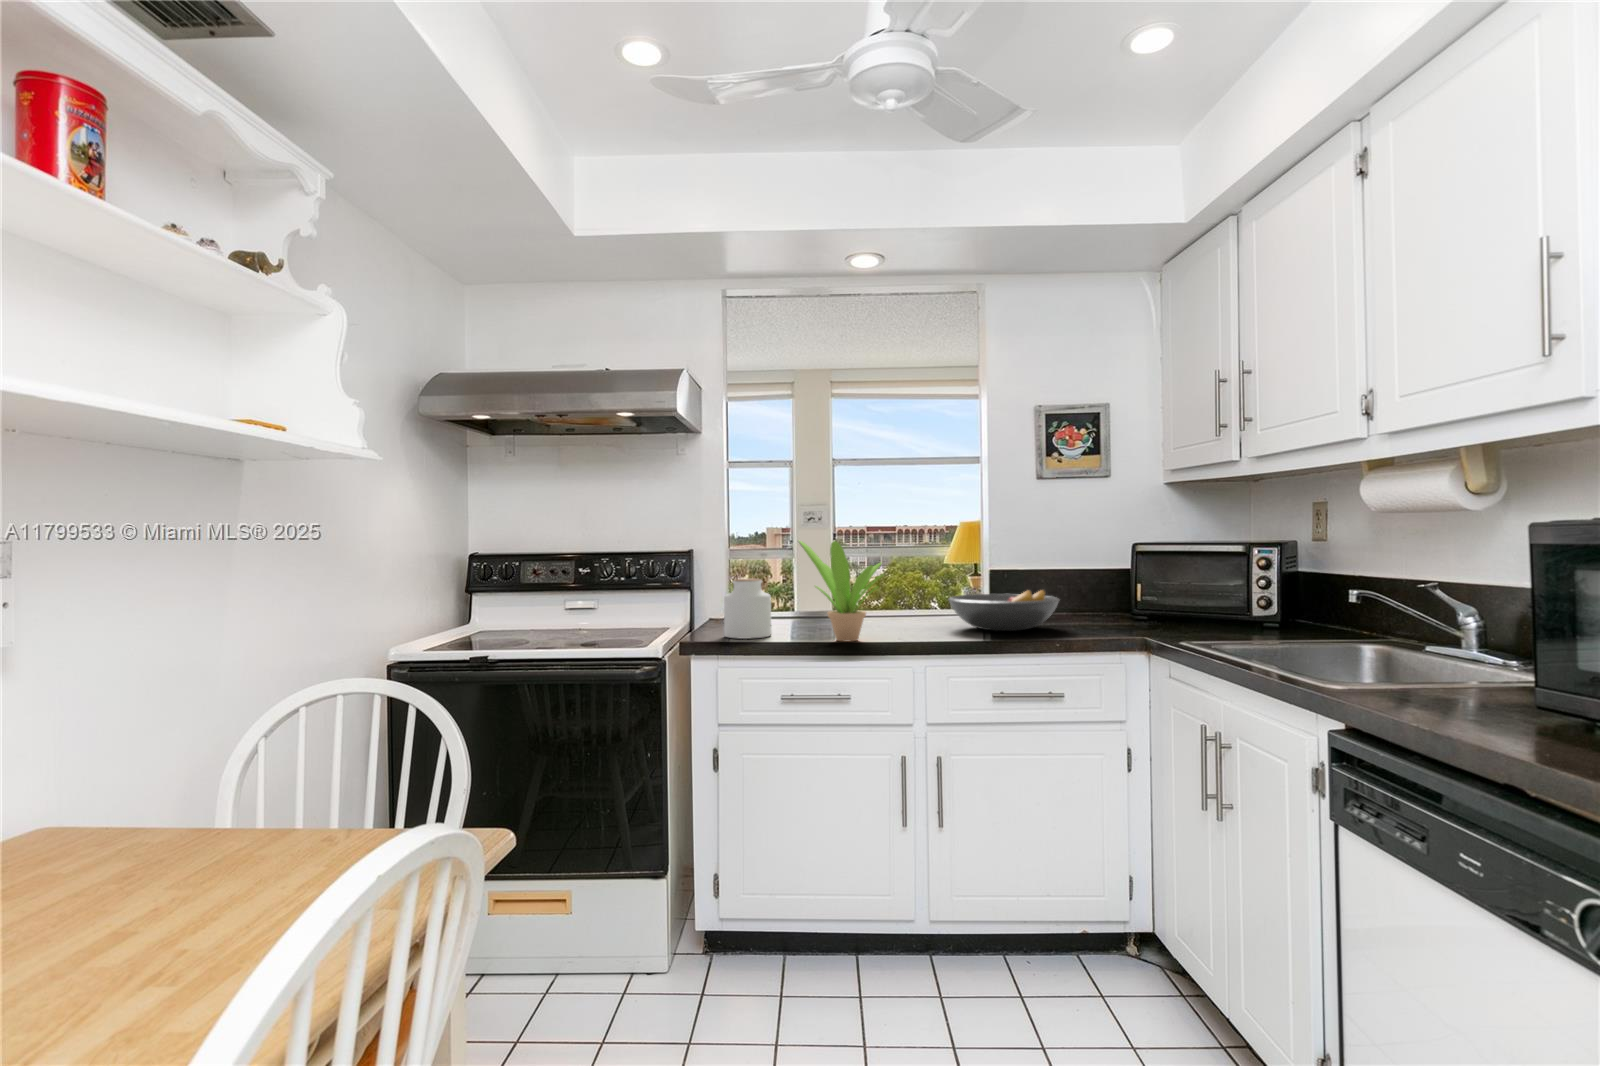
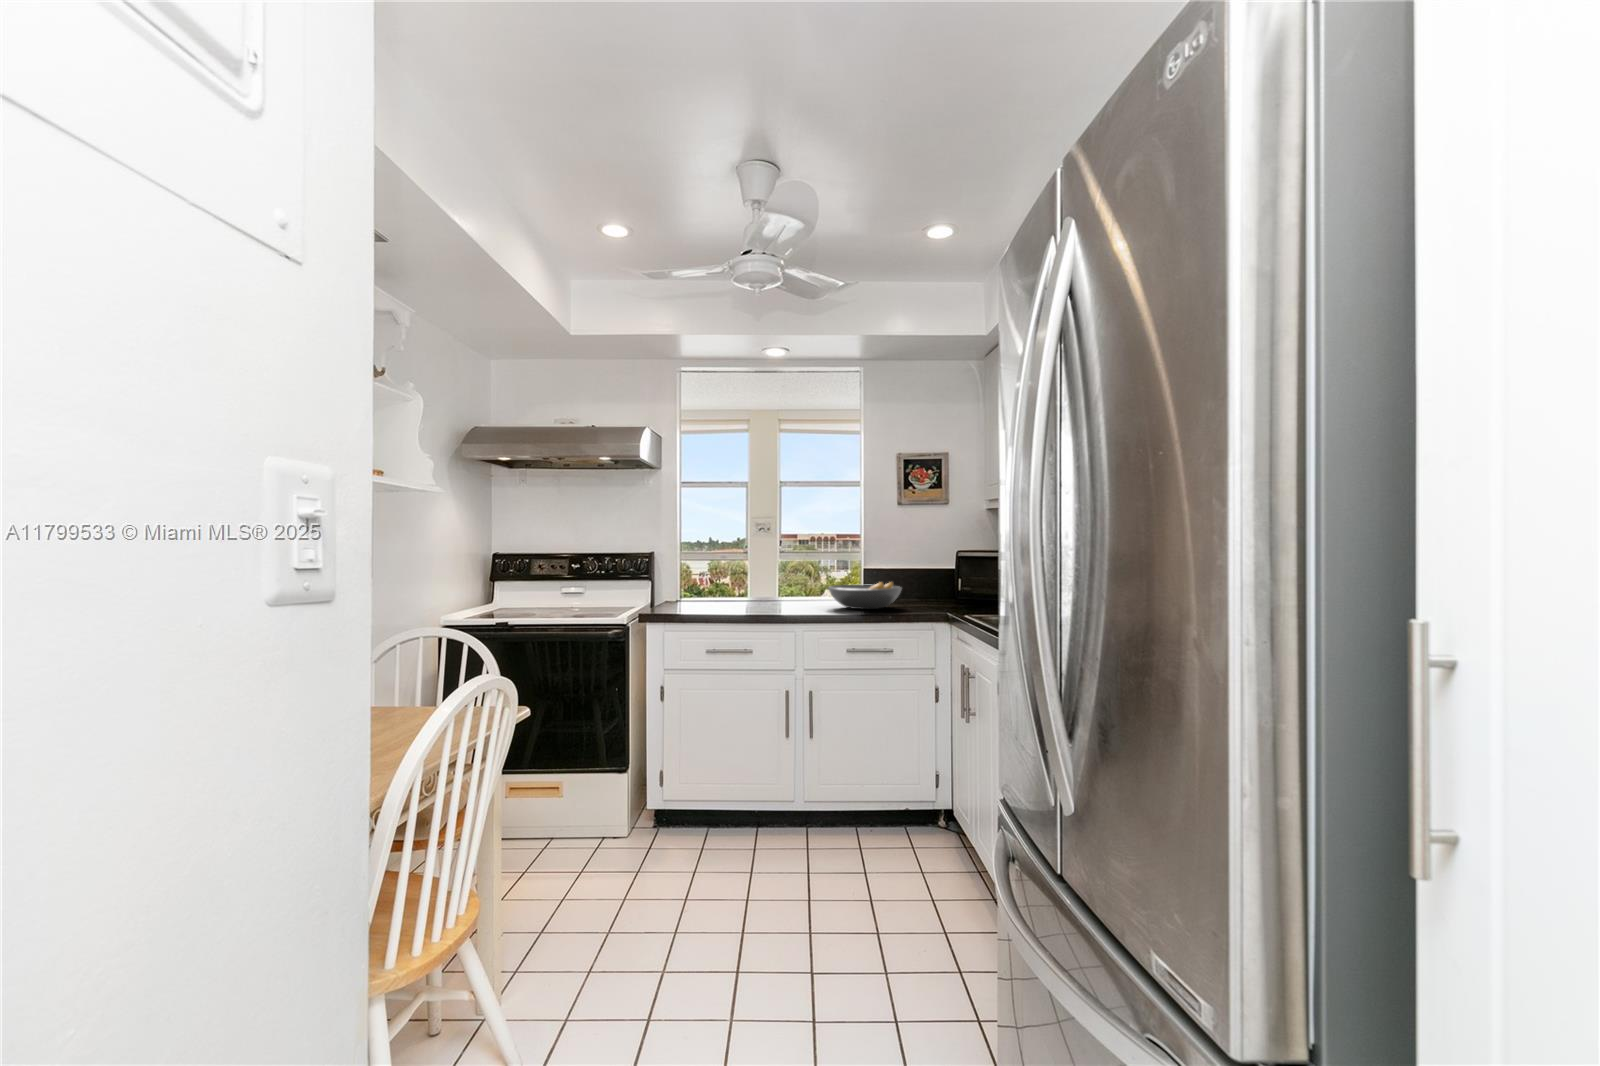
potted plant: present [799,541,883,642] -> none [723,546,781,615]
jar: present [724,579,772,639] -> none [673,572,705,613]

